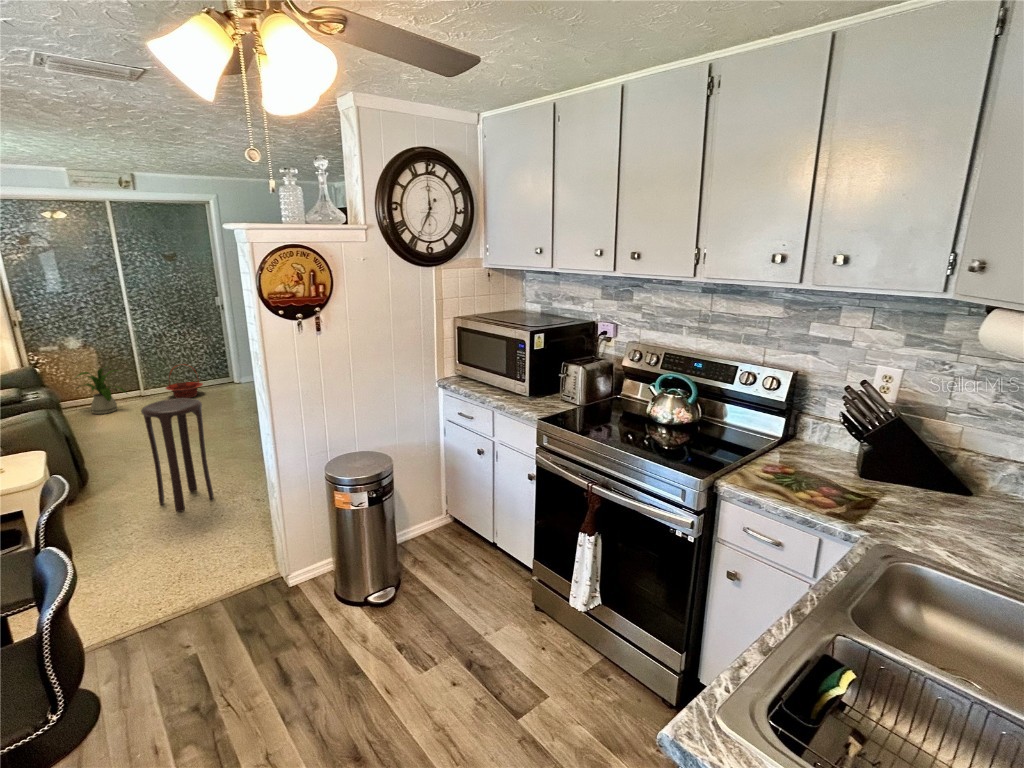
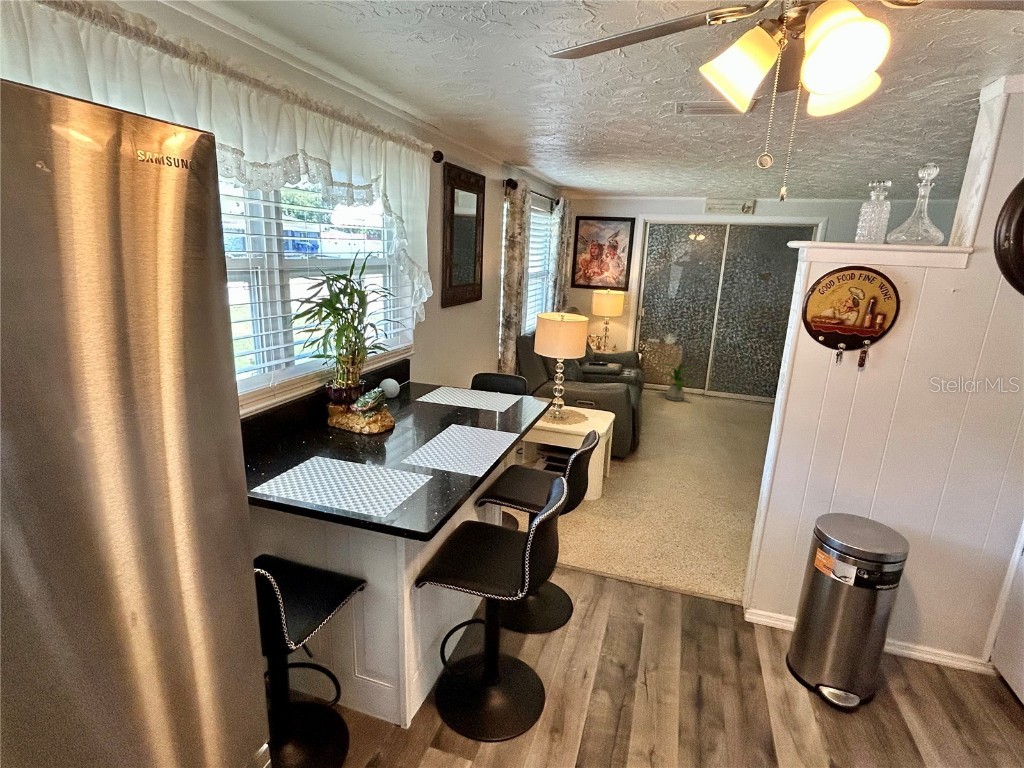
basket: present [166,365,203,398] -> none [724,375,757,407]
stool: present [141,398,213,512] -> none [676,401,735,502]

